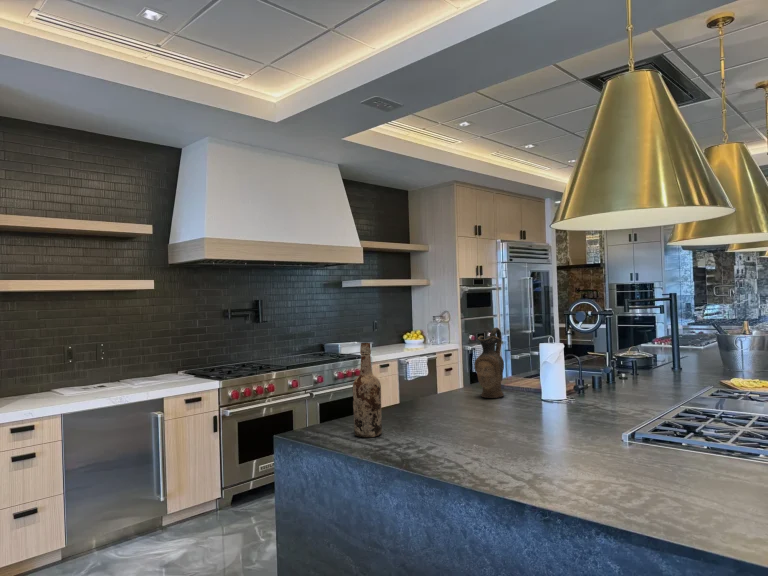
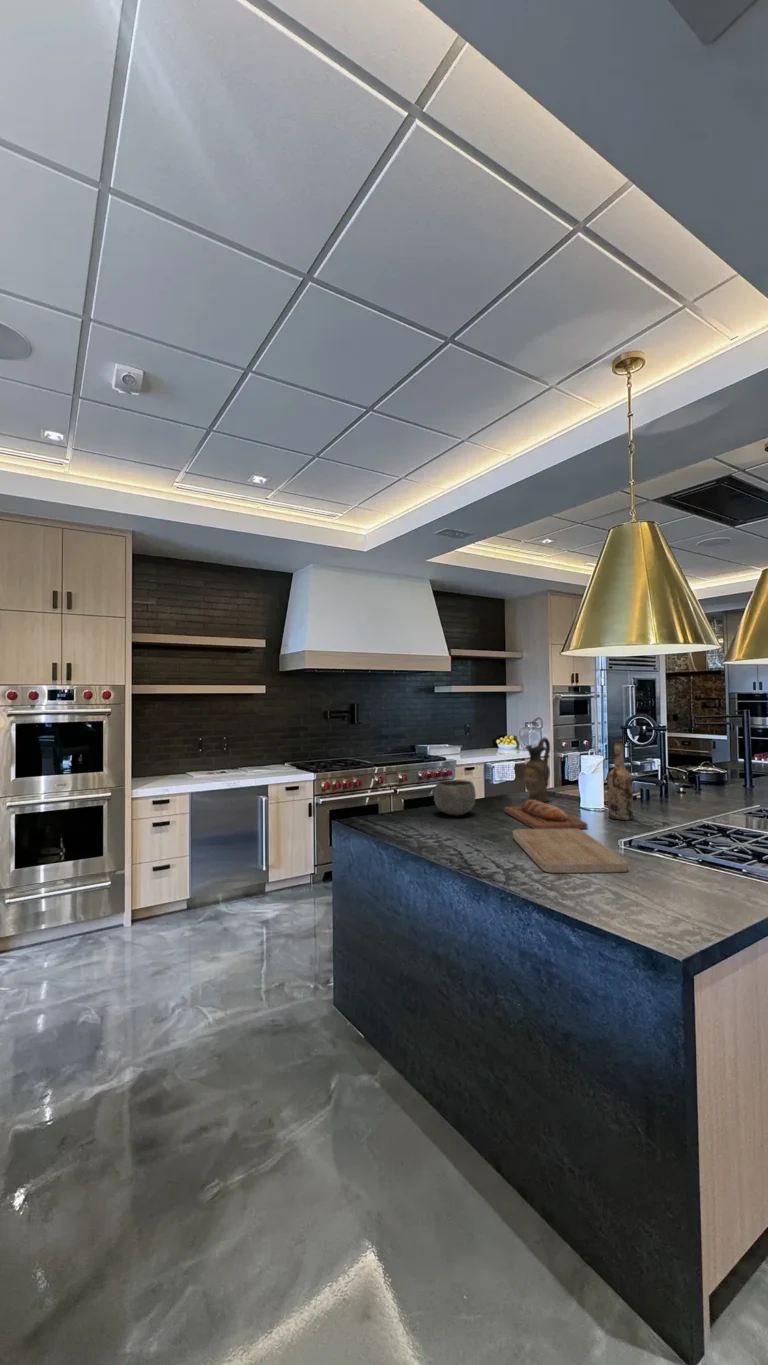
wine bottle: present [353,343,382,437] -> present [607,742,633,820]
ceramic bowl: none [390,379,437,420] -> present [434,780,476,816]
bread loaf: none [467,396,568,431] -> present [504,800,587,829]
cutting board: none [499,426,654,483] -> present [513,829,628,873]

